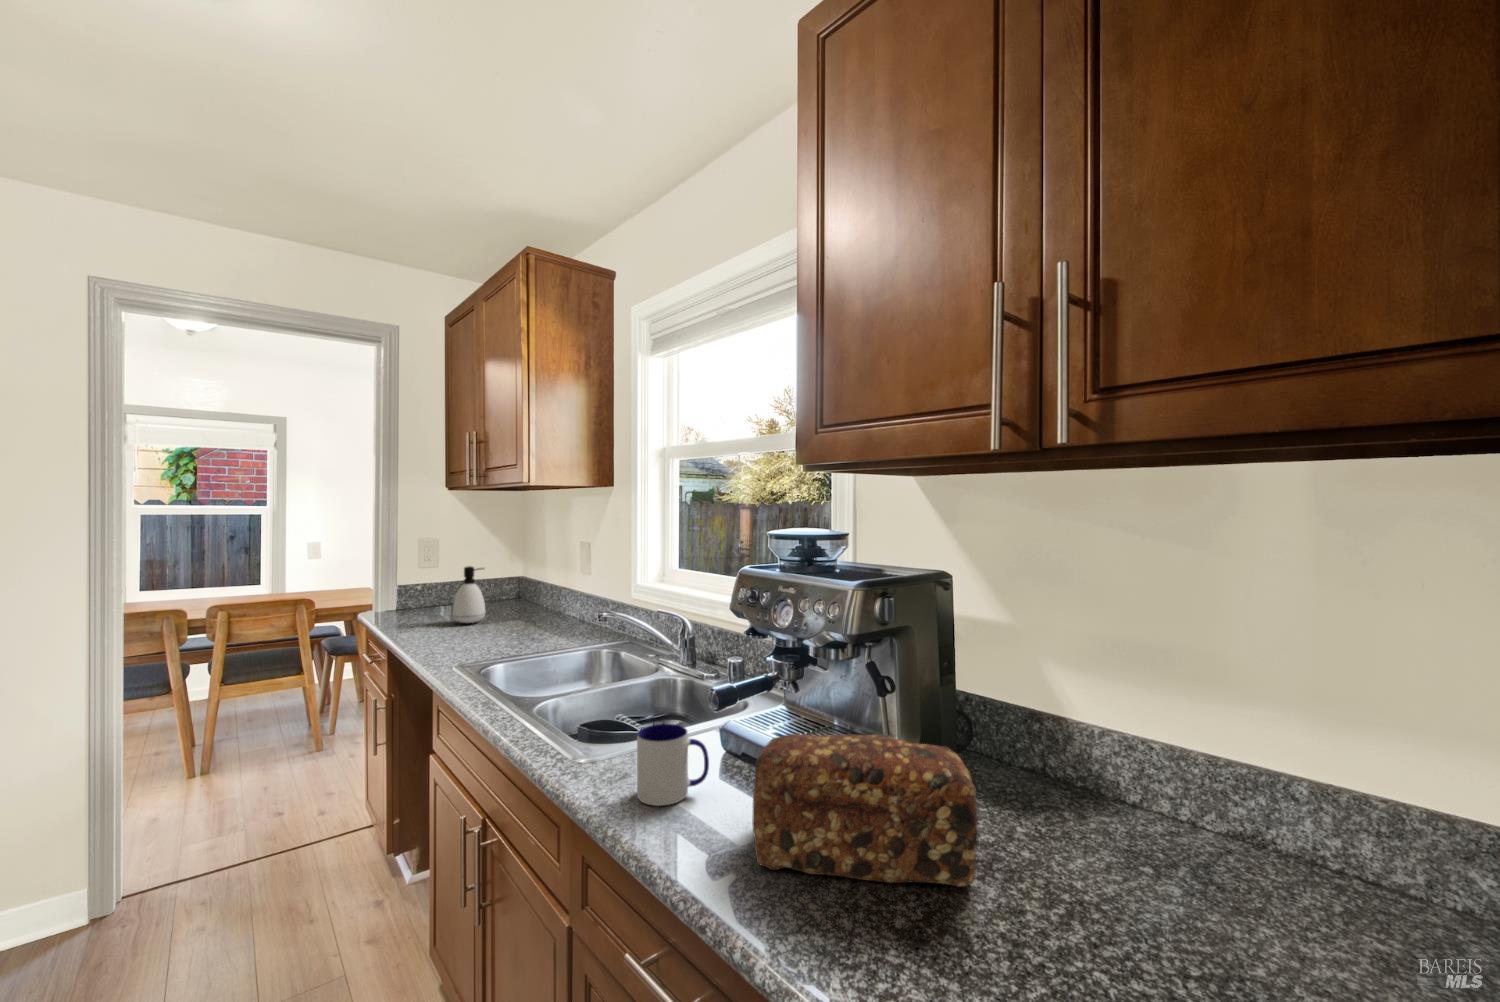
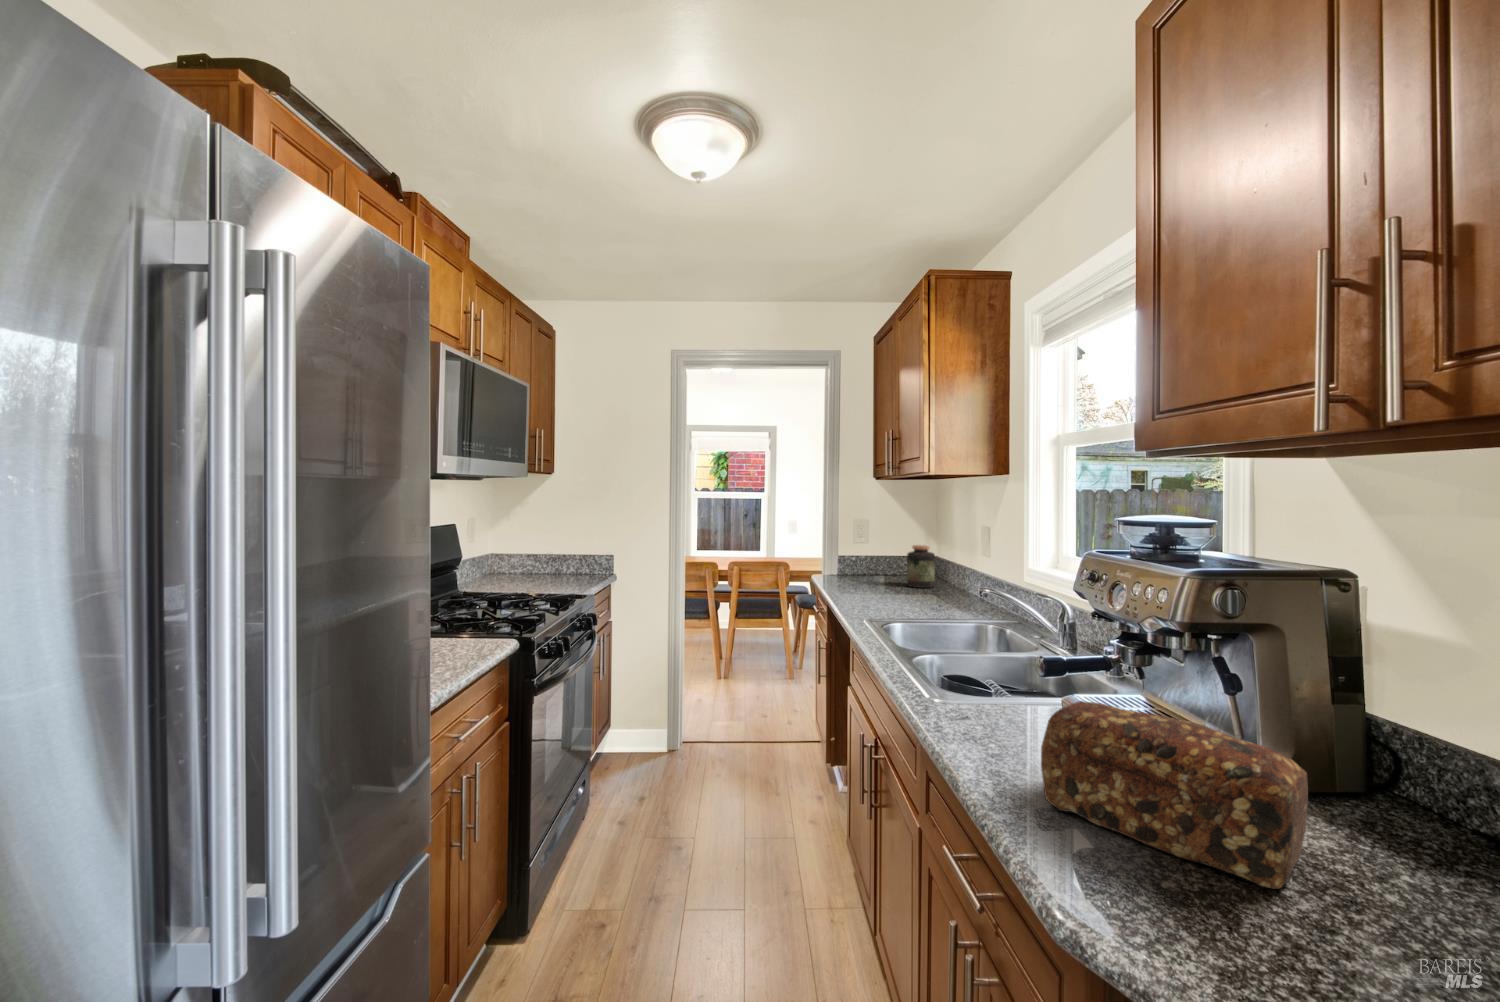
jar: none [492,565,525,615] -> present [907,545,935,588]
soap dispenser: present [452,566,485,623] -> none [874,544,900,590]
mug: present [637,724,709,806] -> none [968,678,1033,745]

